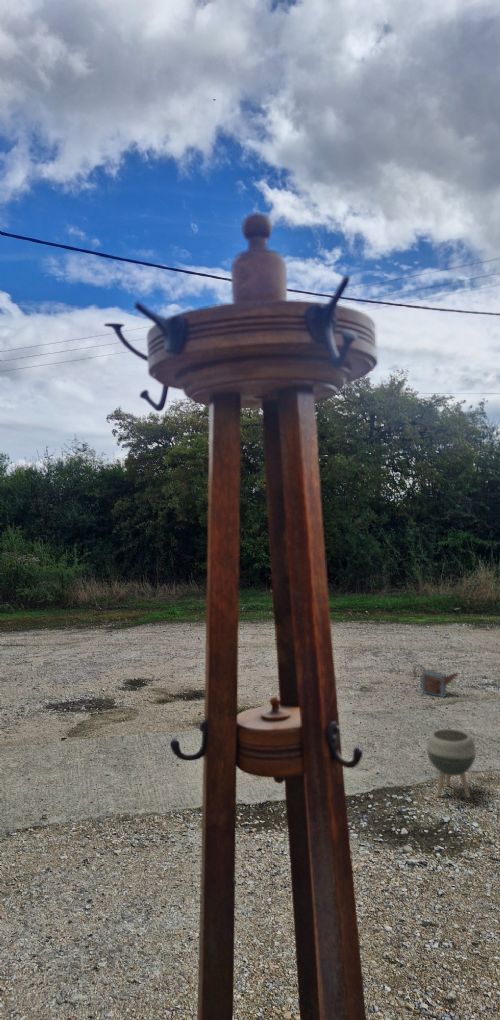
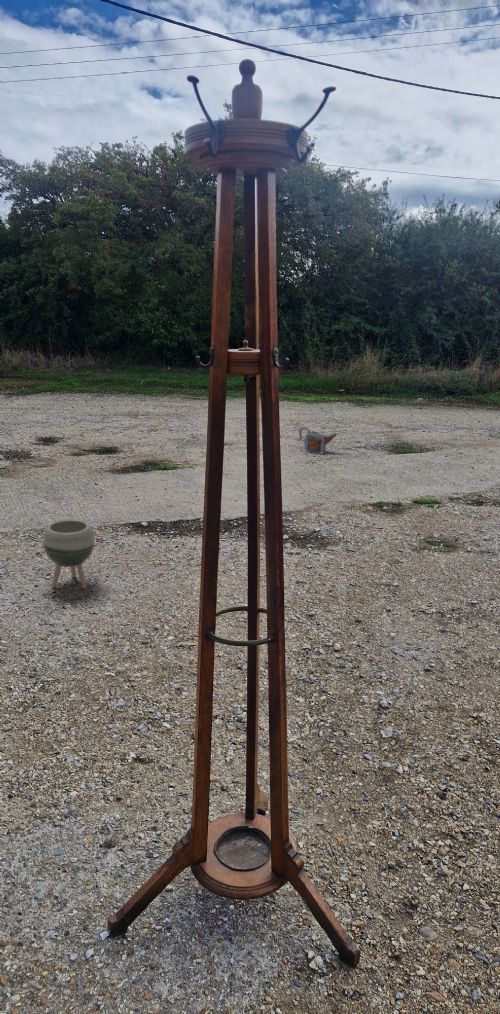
planter: present [427,729,476,798] -> present [43,520,95,589]

